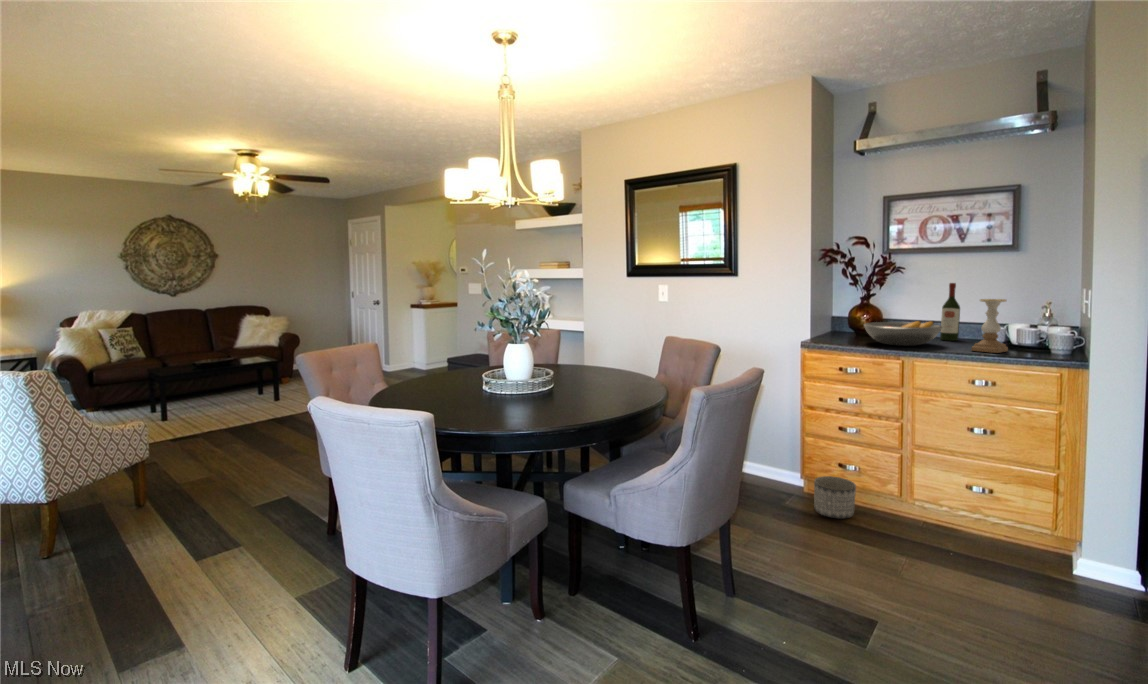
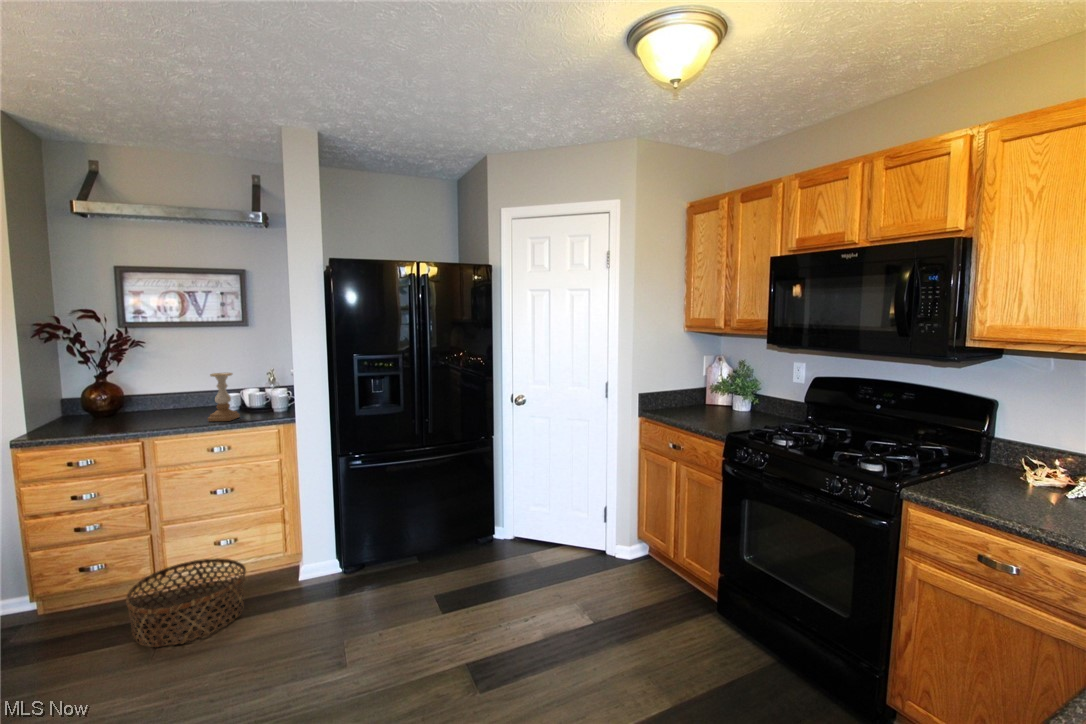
wine bottle: present [940,283,960,341] -> none [184,357,203,411]
fruit bowl: present [864,321,942,346] -> none [94,397,181,426]
planter: present [814,476,856,519] -> none [44,581,103,636]
basket: none [880,490,1004,573] -> present [126,558,246,647]

